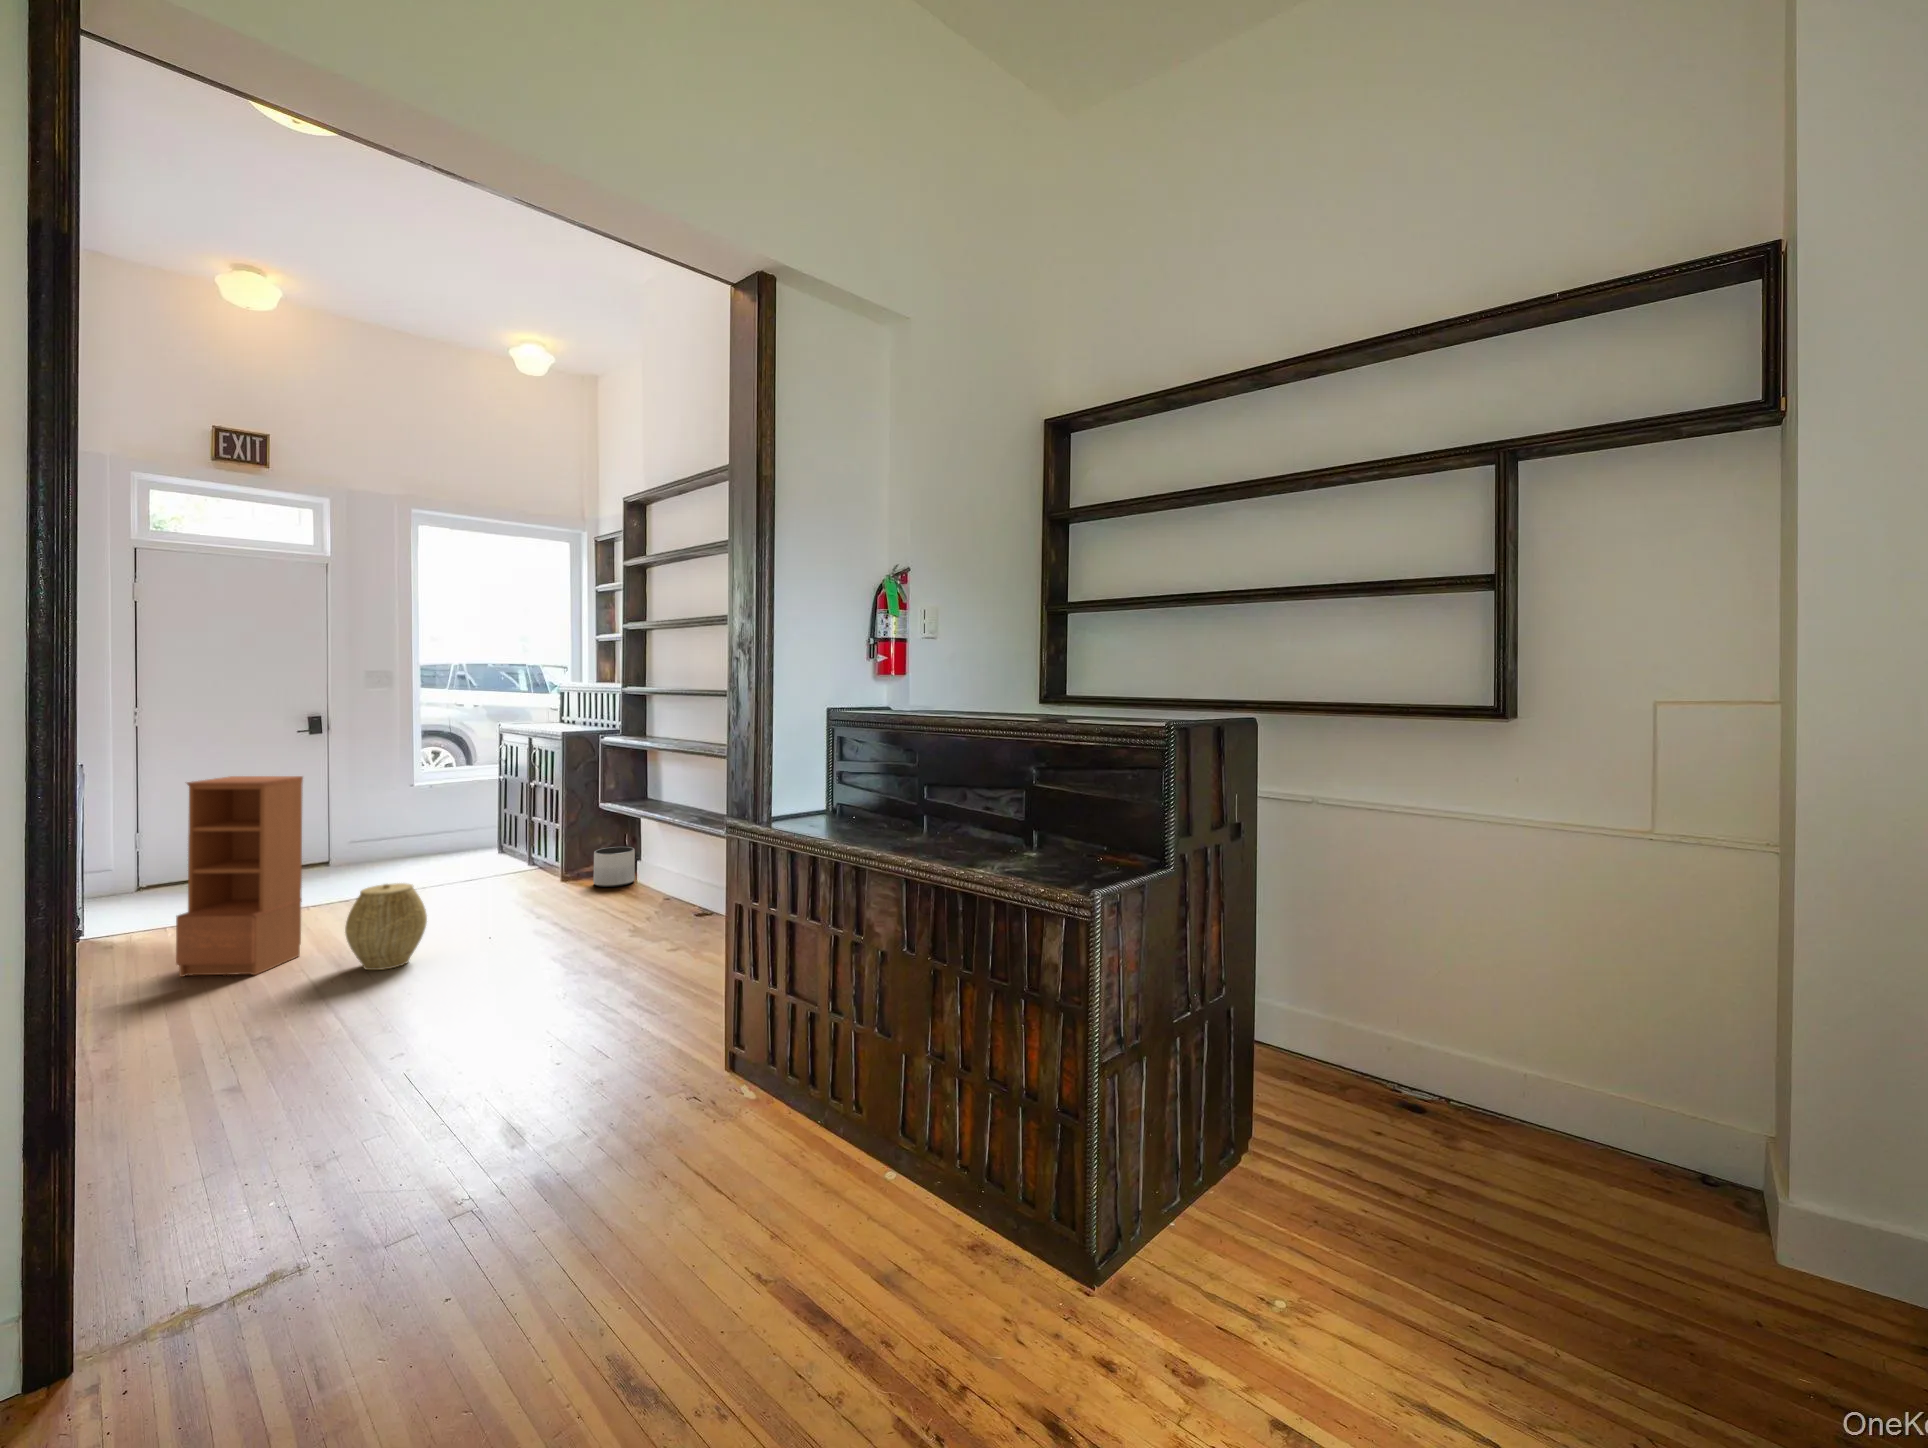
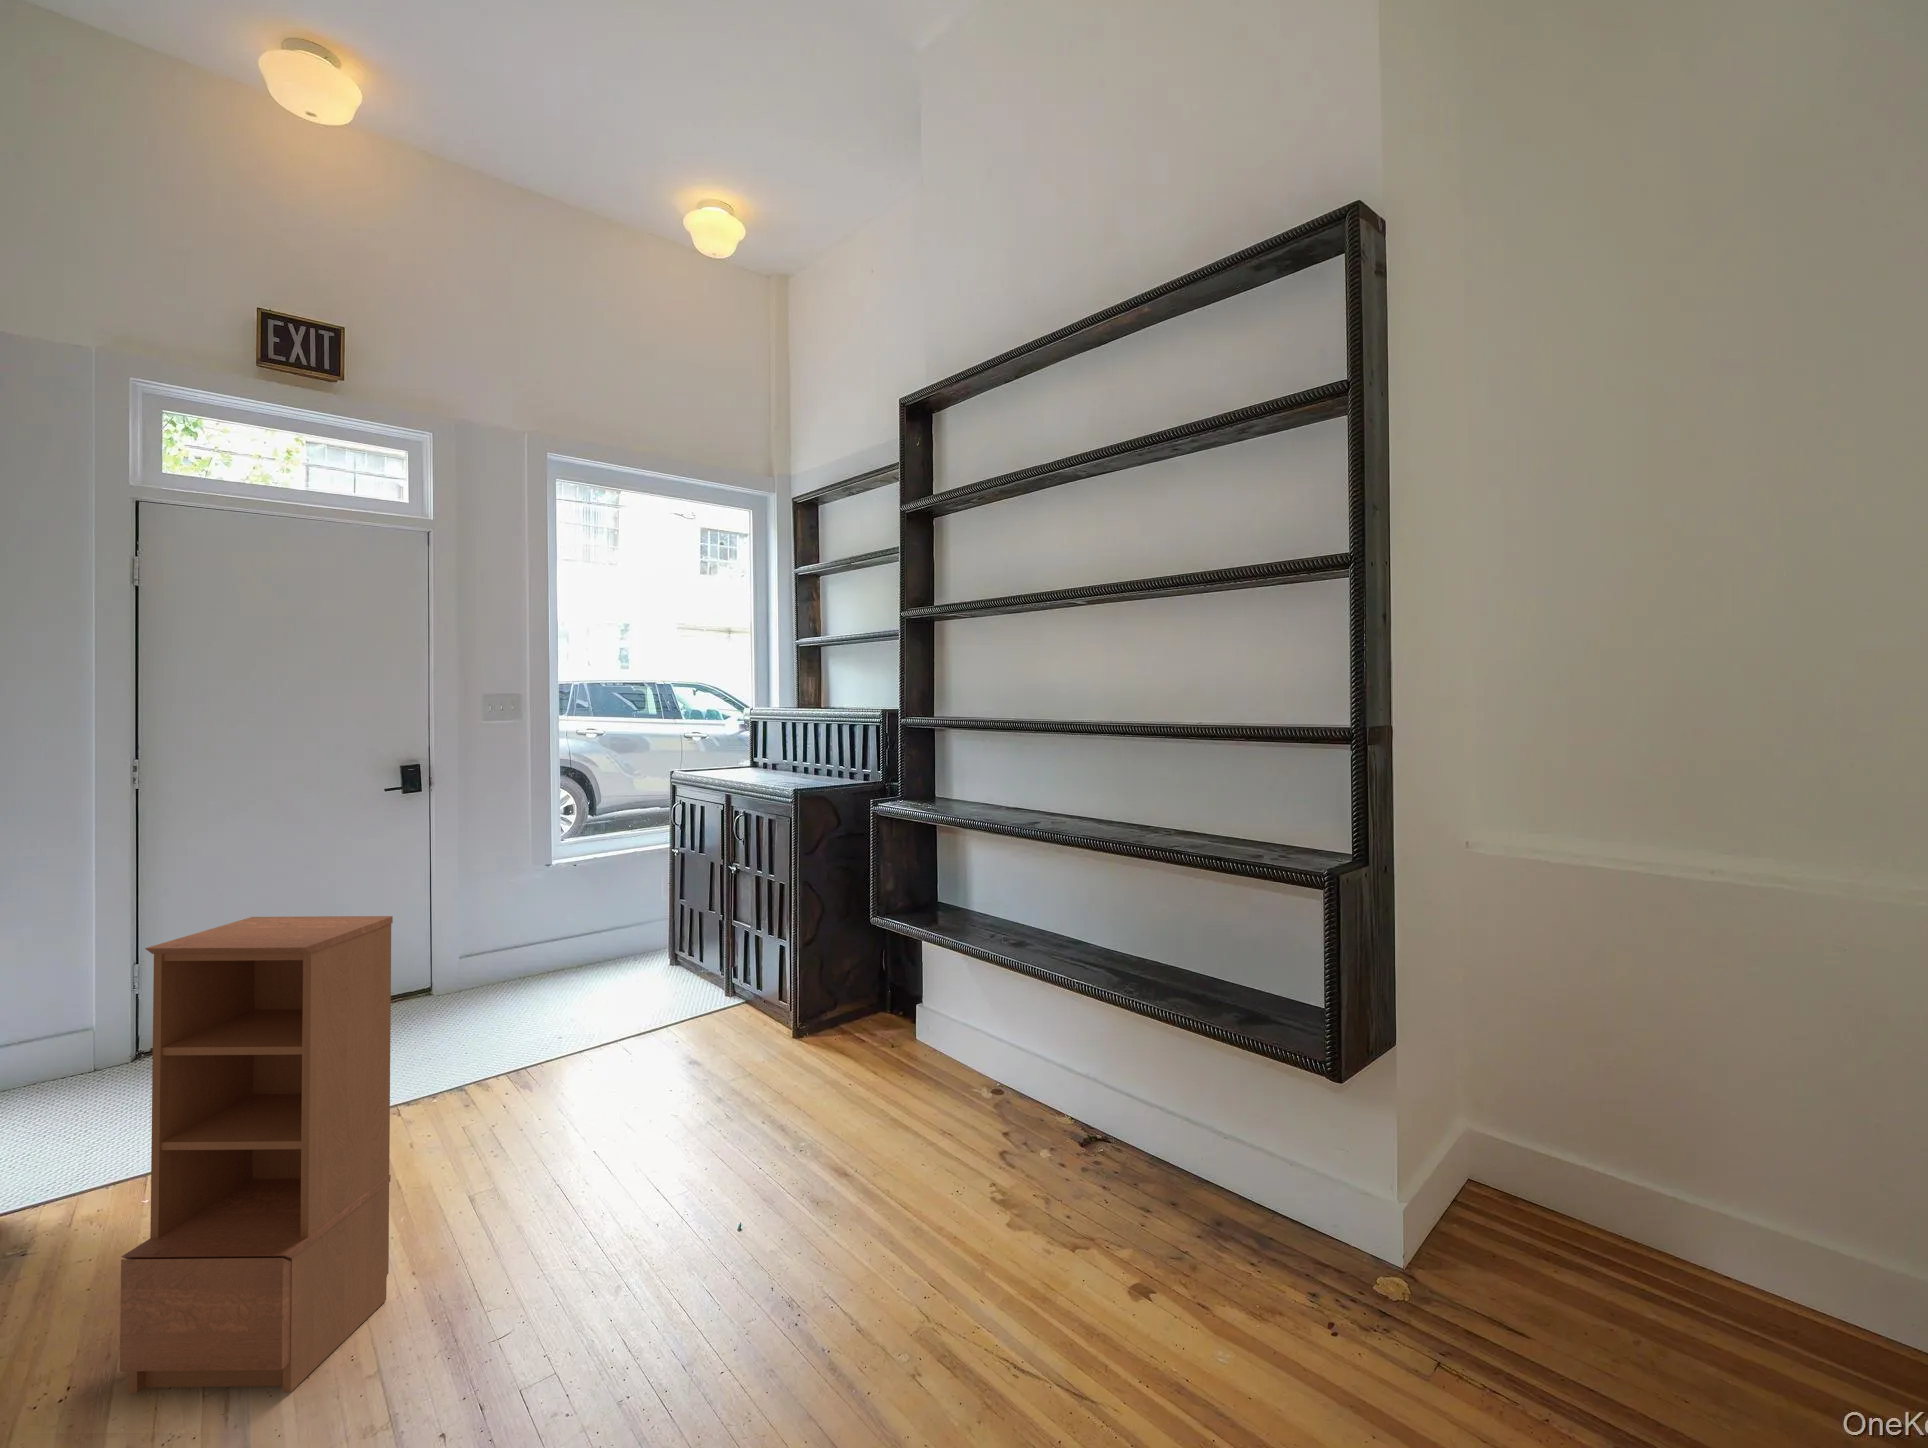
planter: present [593,847,635,887] -> none [855,982,919,1059]
woven basket: present [345,883,427,970] -> none [483,1151,646,1376]

